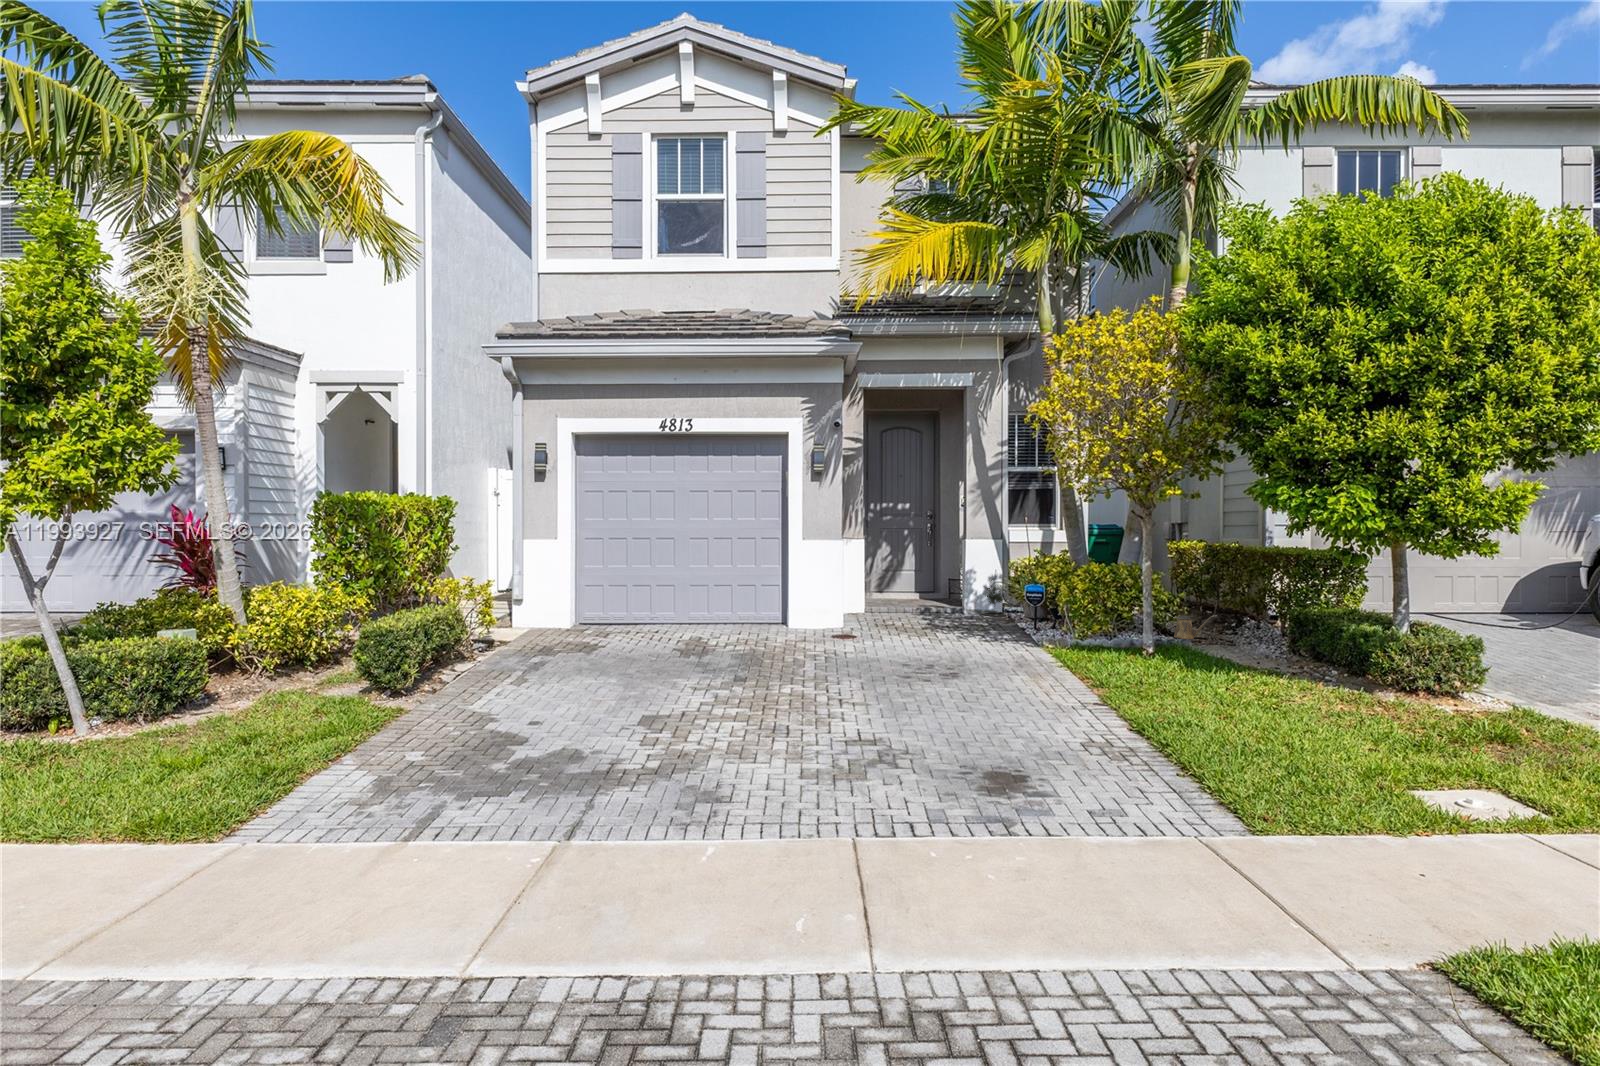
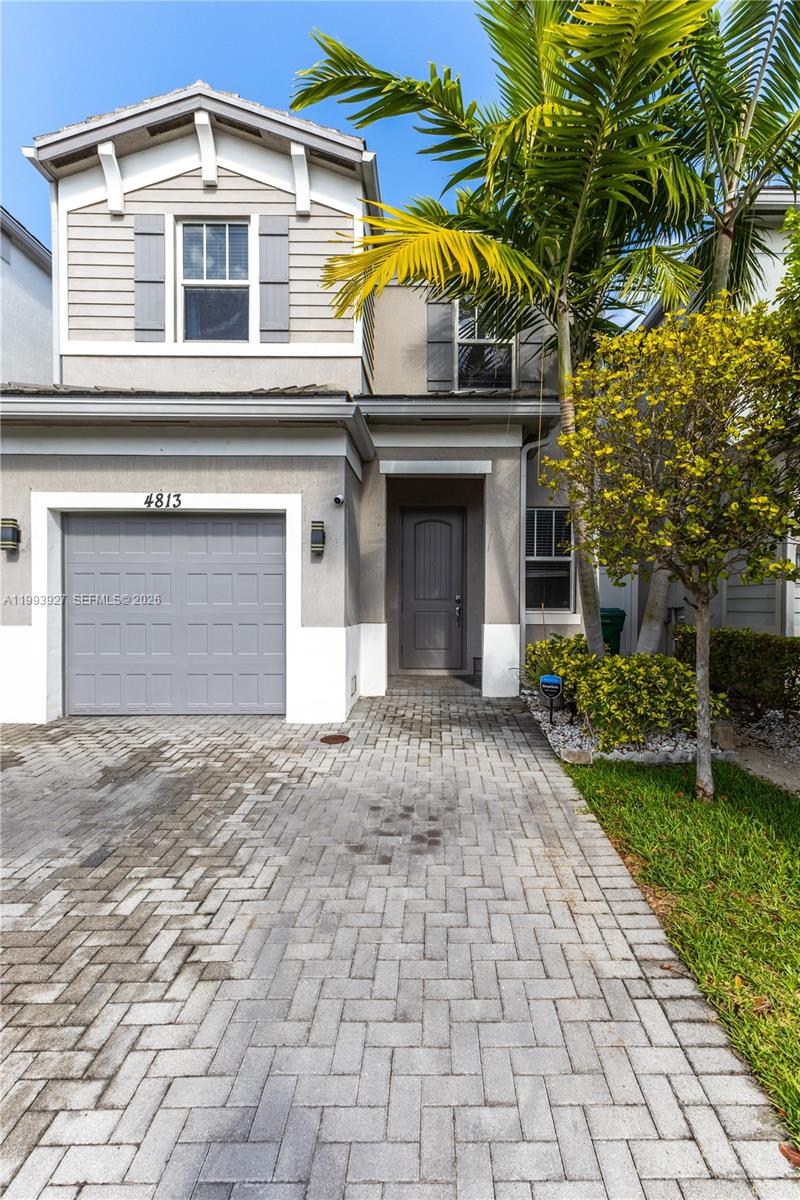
potted tree: present [983,576,1005,616] -> none [497,661,522,706]

